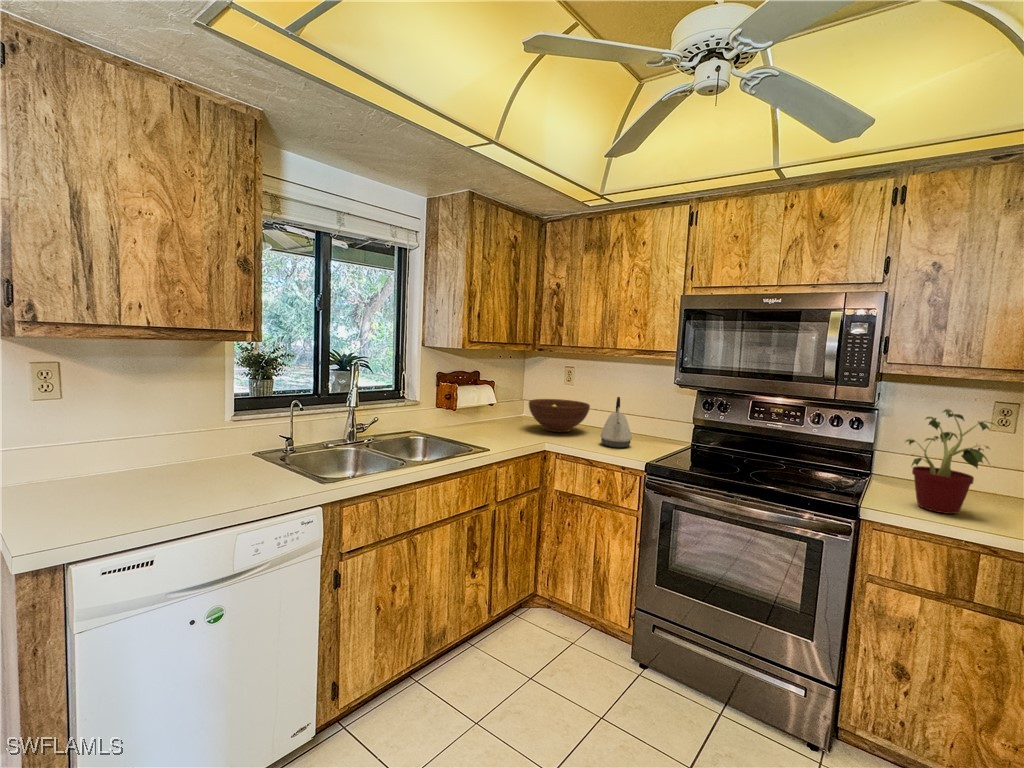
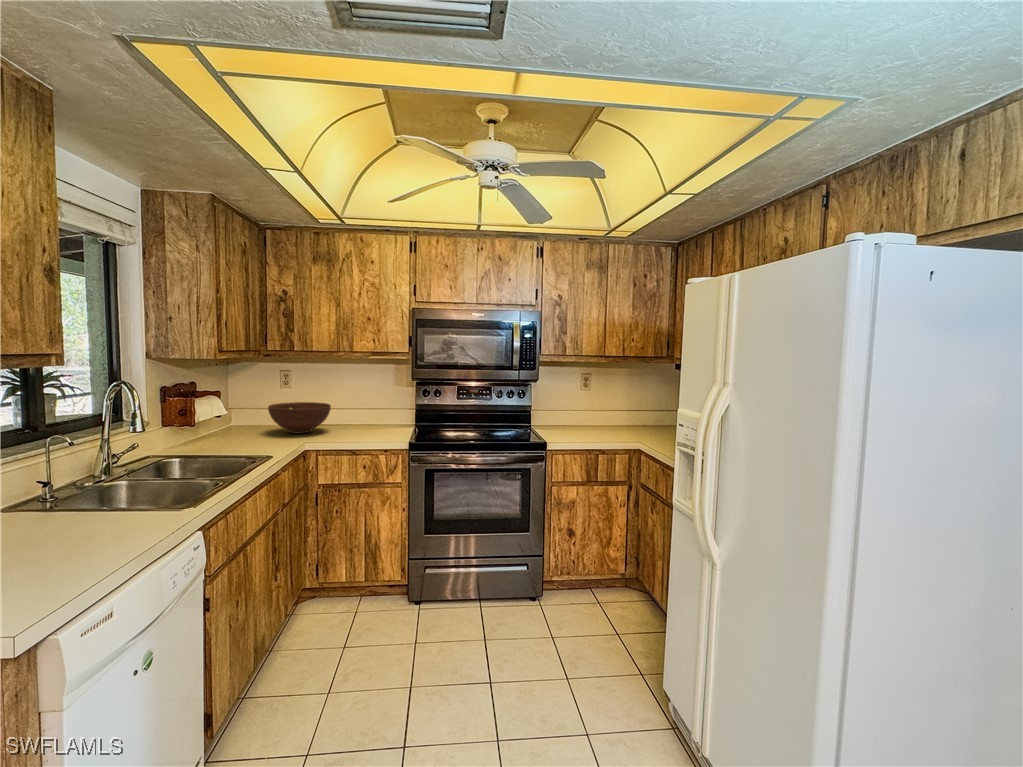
kettle: present [600,397,632,448] -> none [354,393,381,436]
potted plant: present [906,409,997,514] -> none [557,380,594,438]

